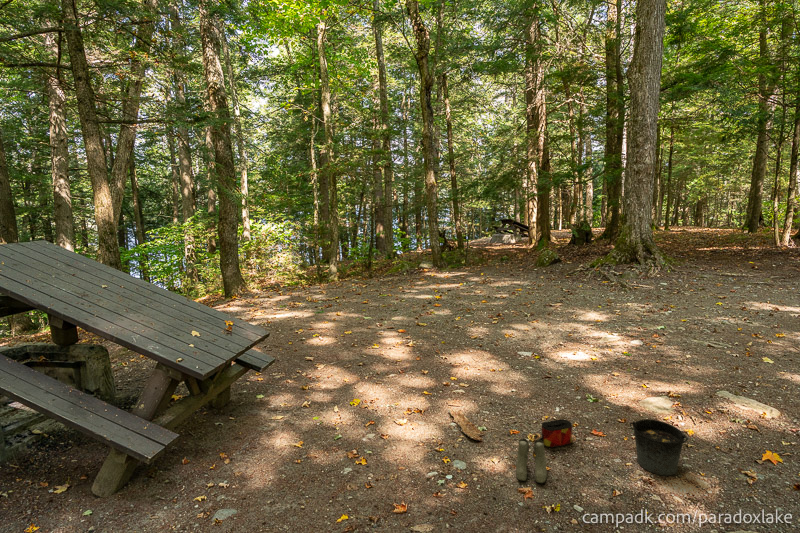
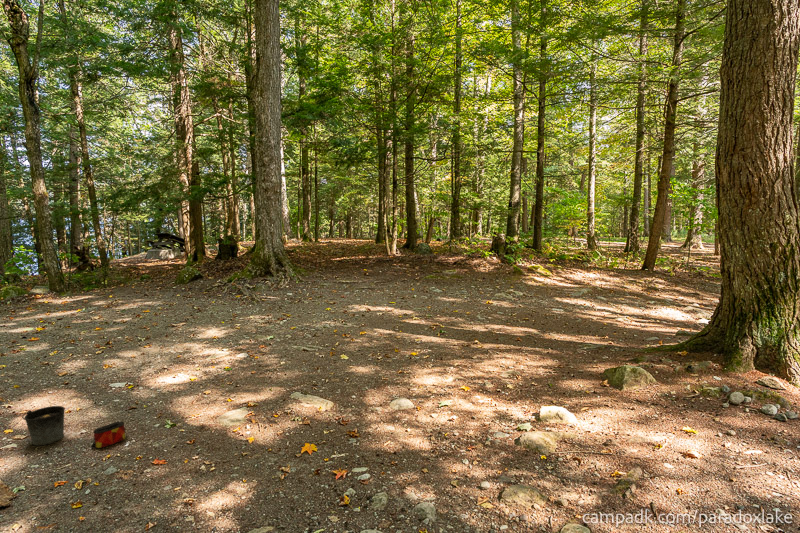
bucket: present [630,419,688,475] -> present [22,406,65,445]
boots: present [516,439,547,483] -> none [54,441,87,480]

